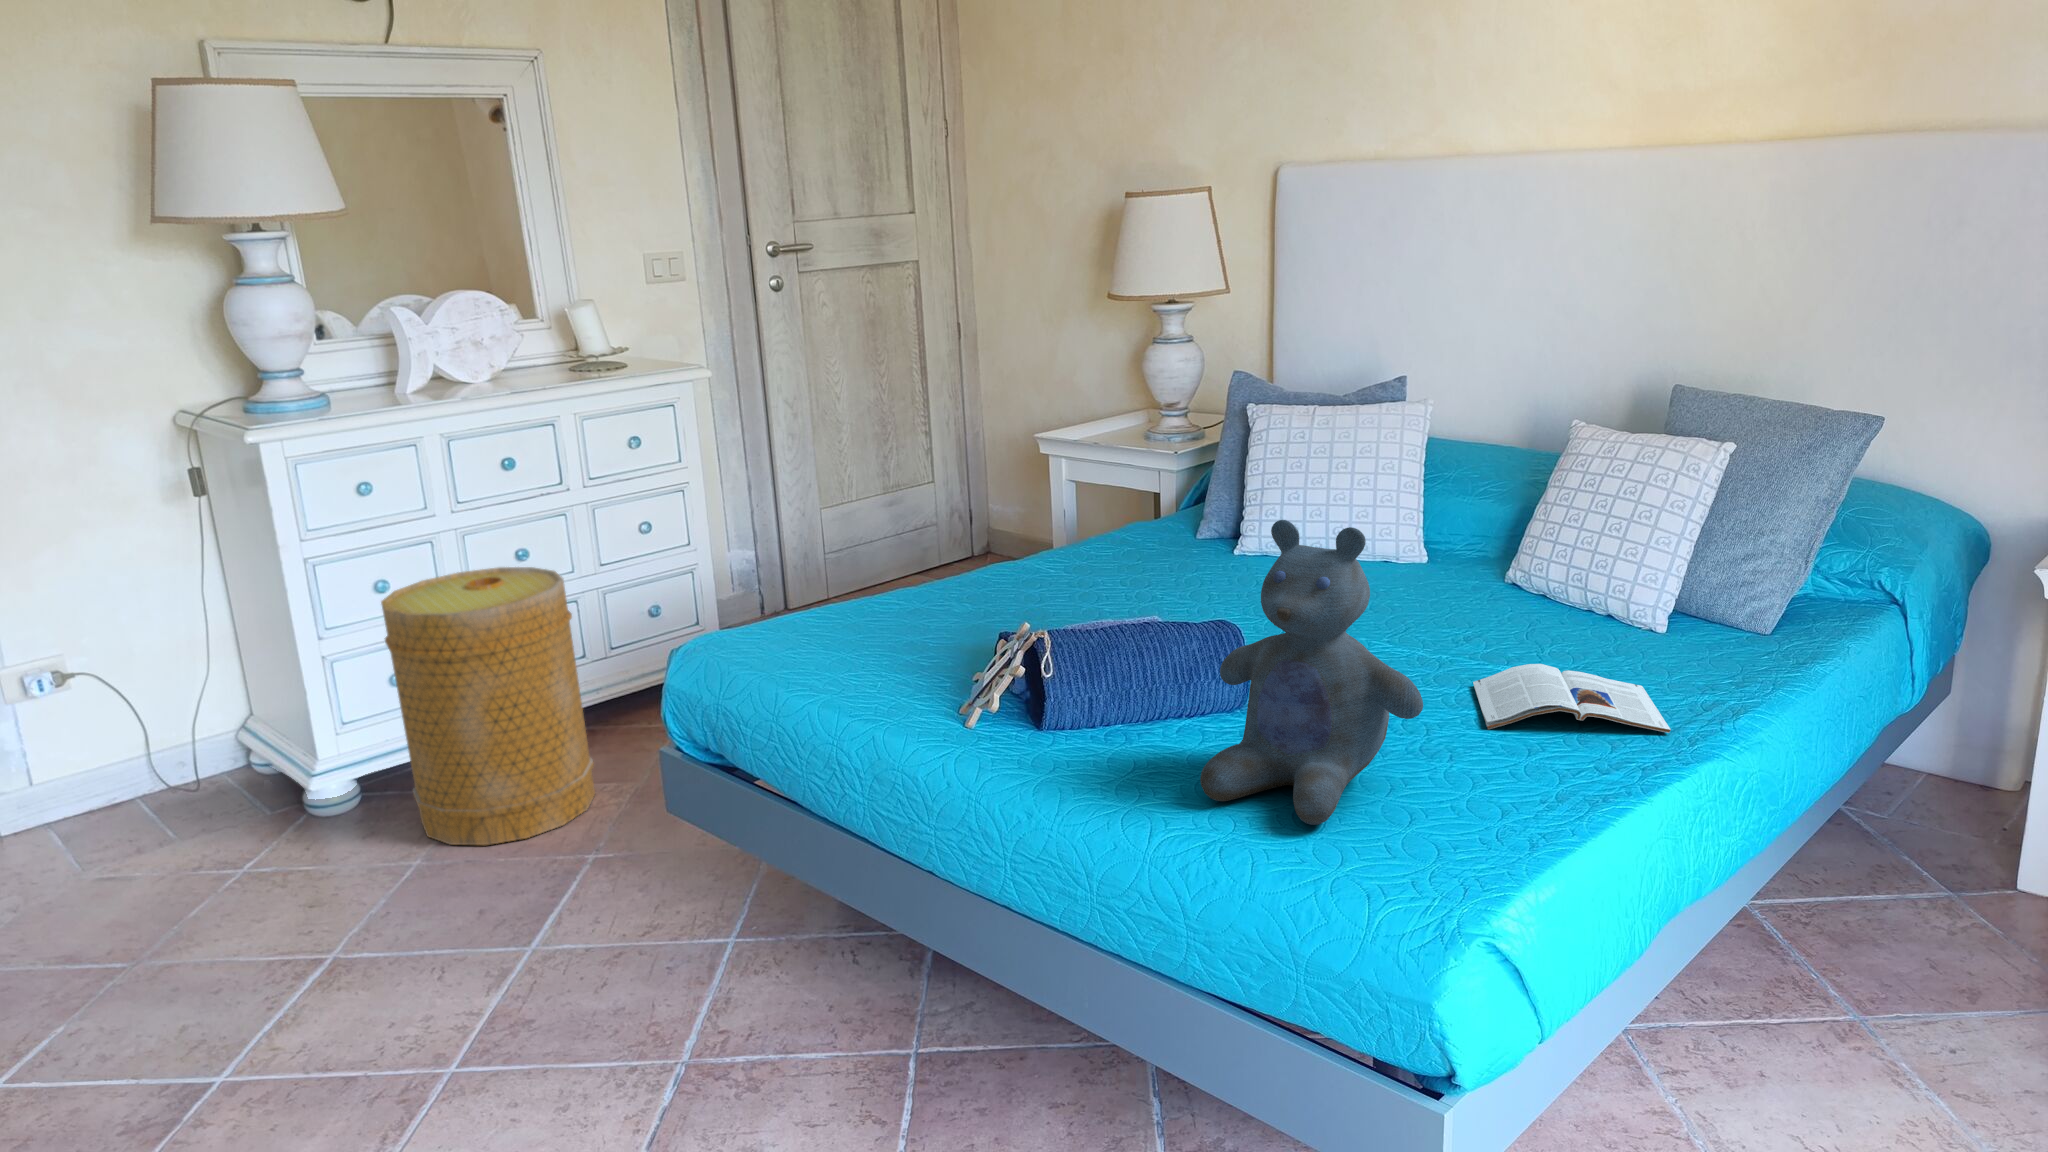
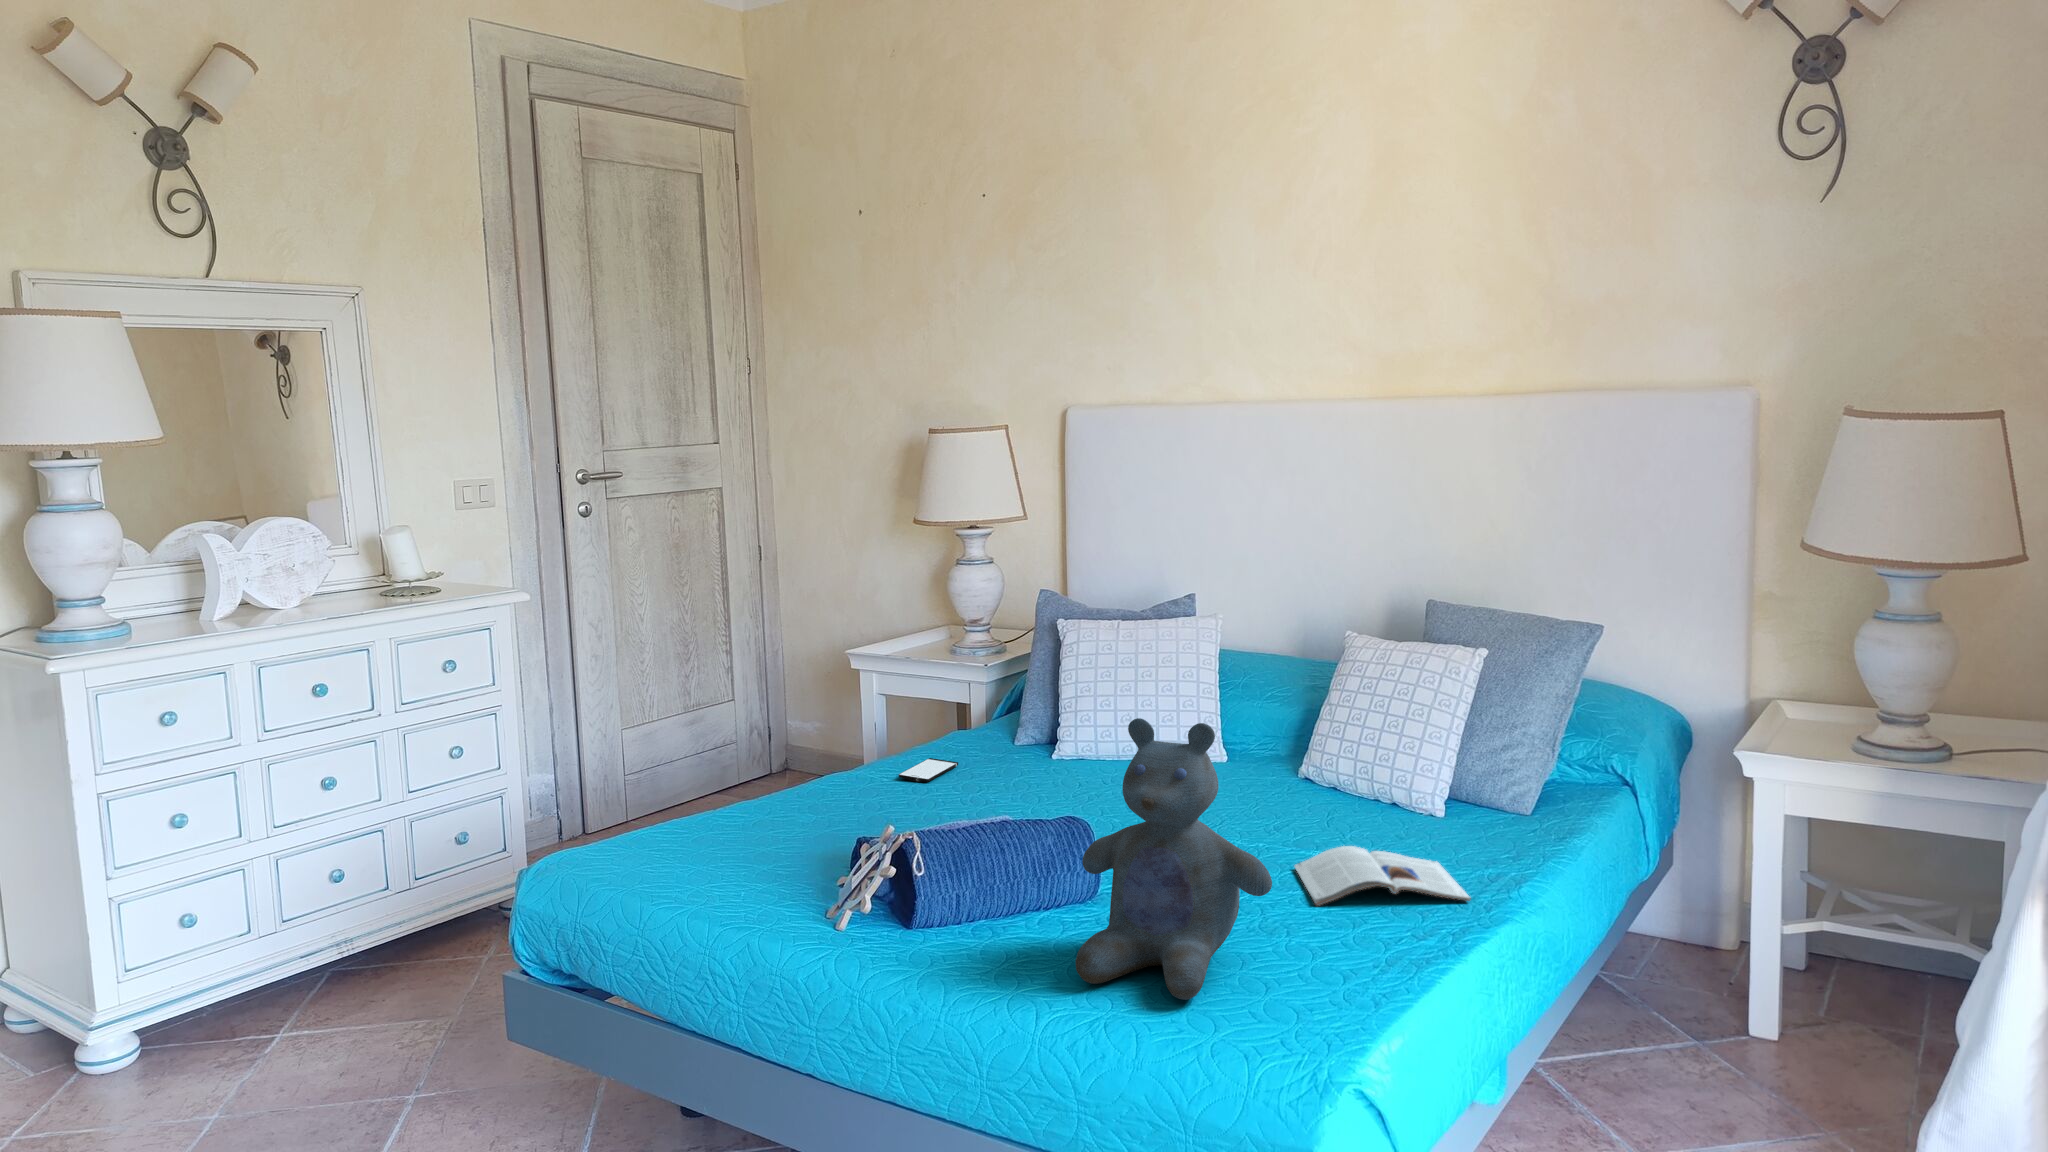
smartphone: none [1067,548,1133,574] -> present [899,758,958,782]
basket: present [381,567,595,845] -> none [184,794,407,1095]

